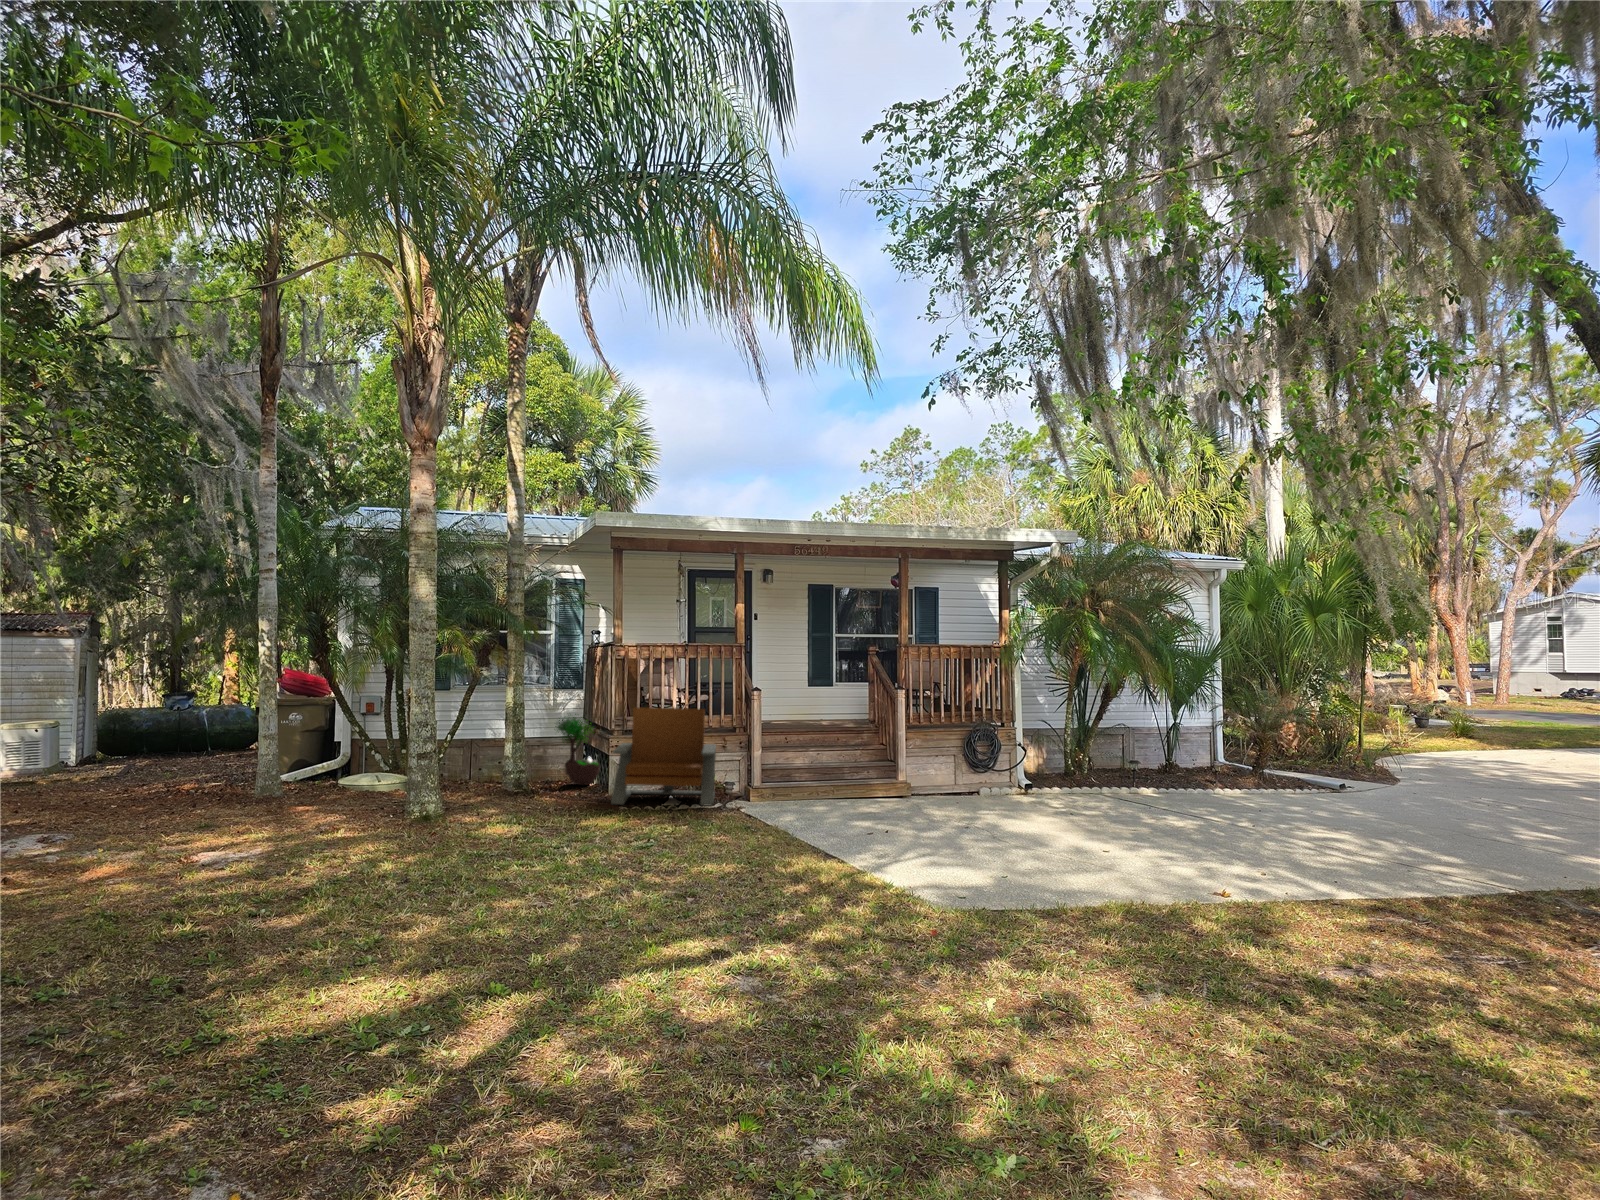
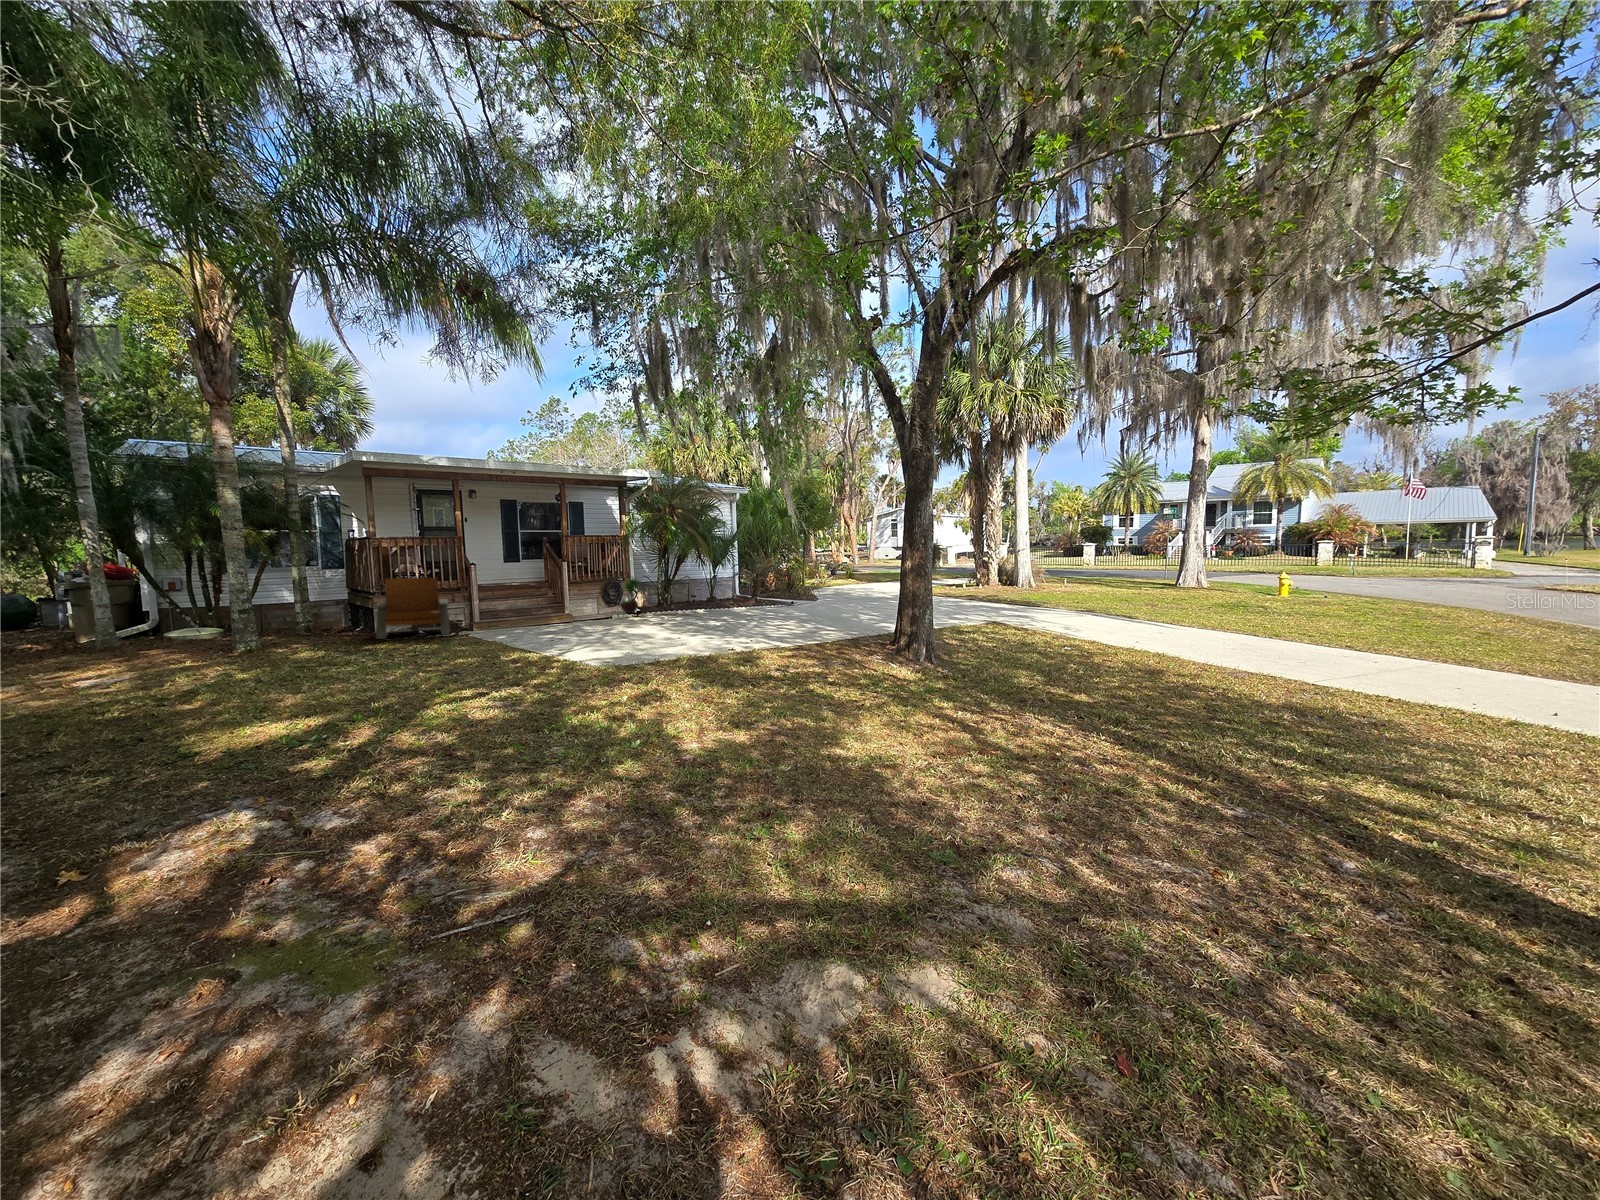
potted tree: present [555,714,600,785] -> present [620,578,640,613]

